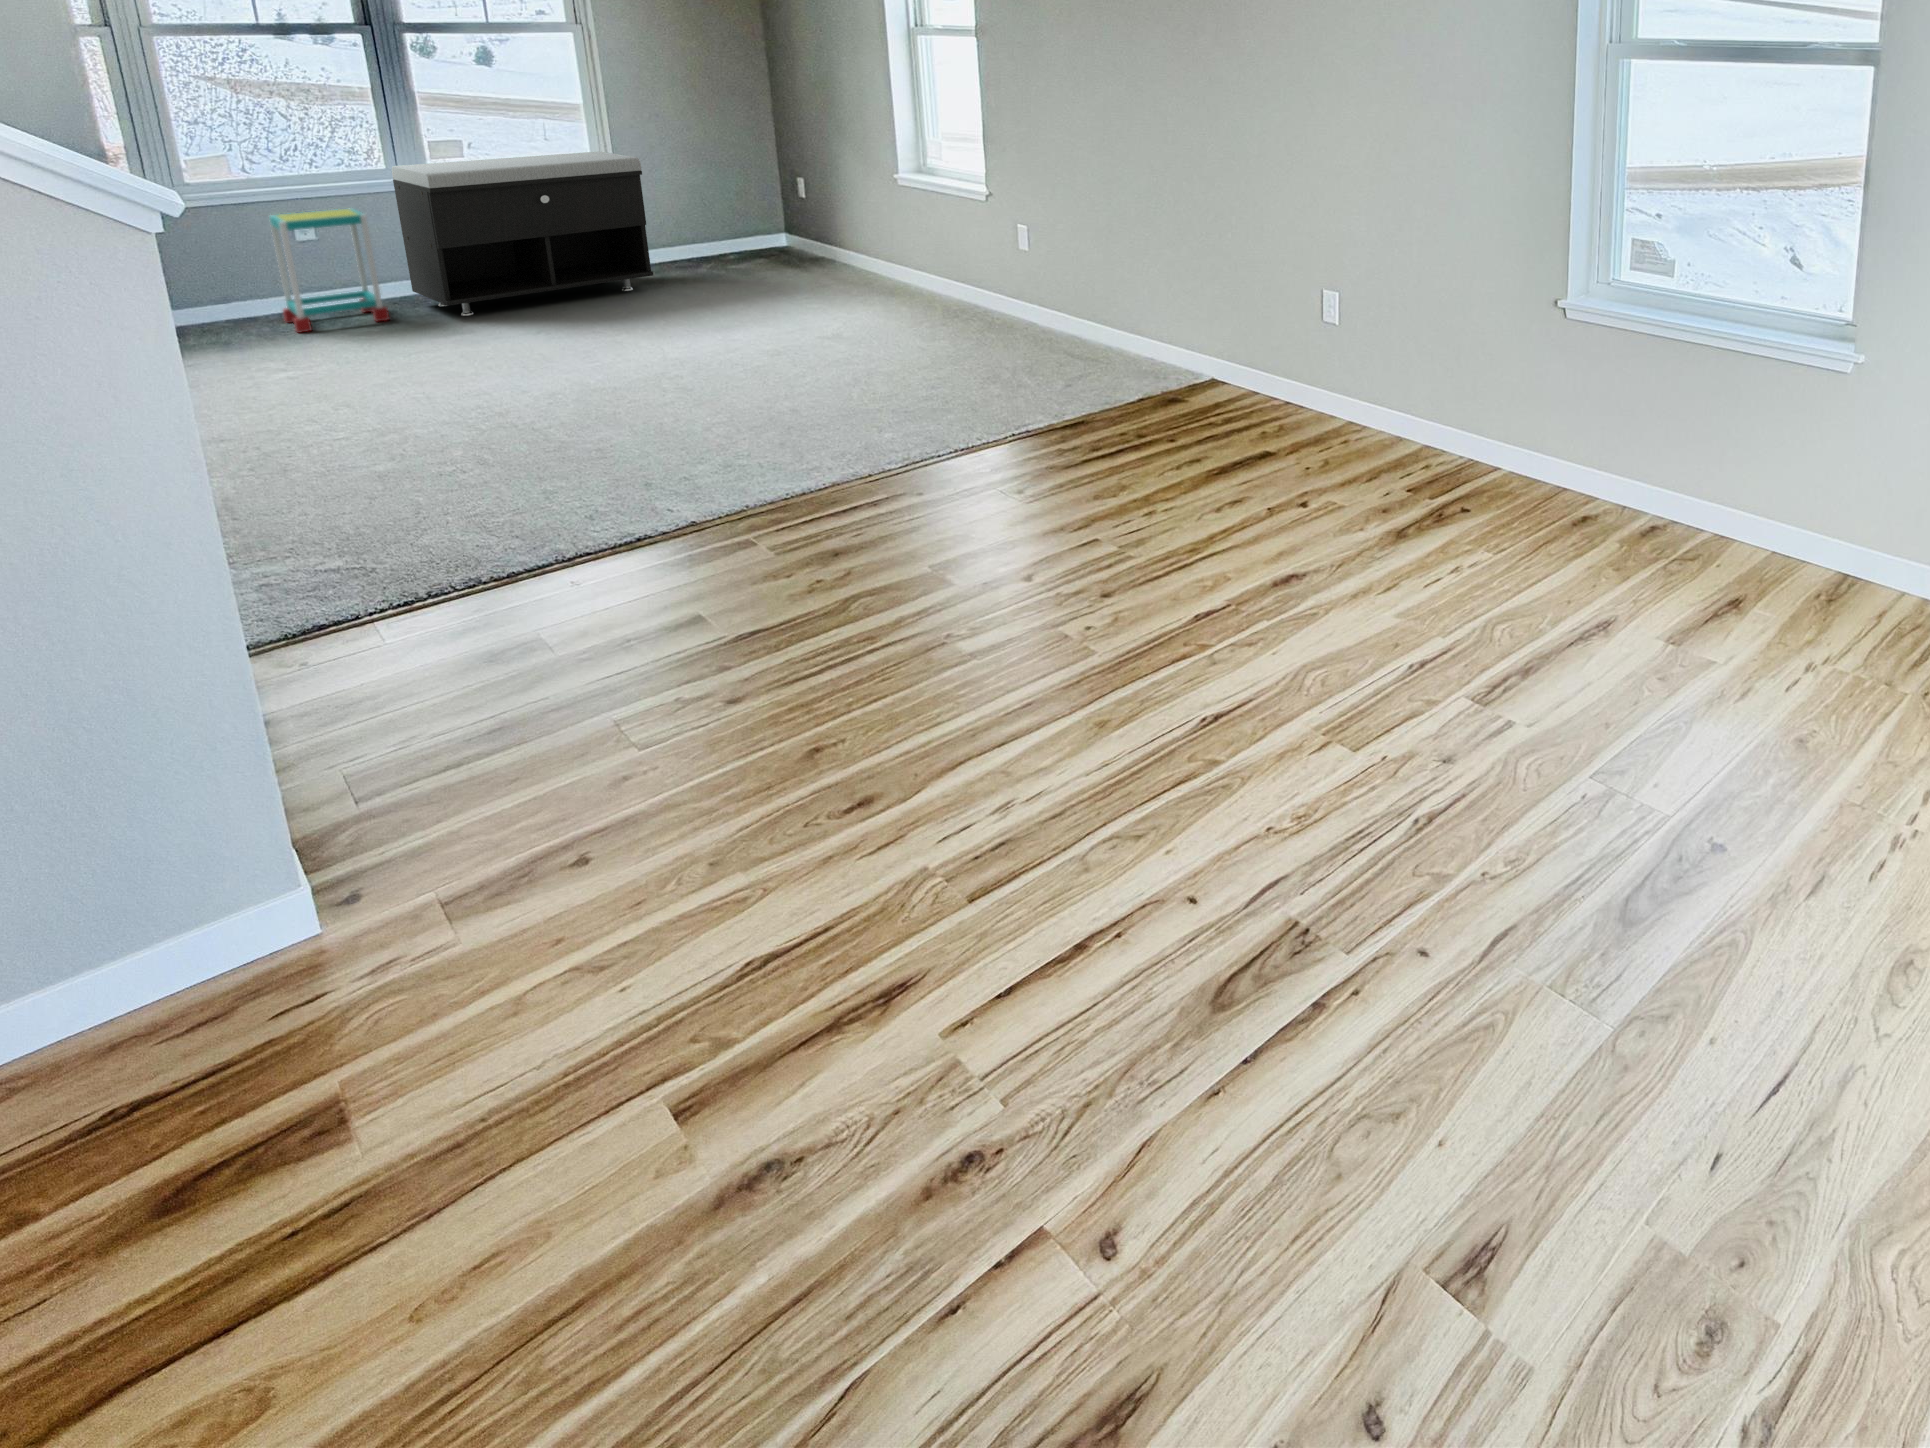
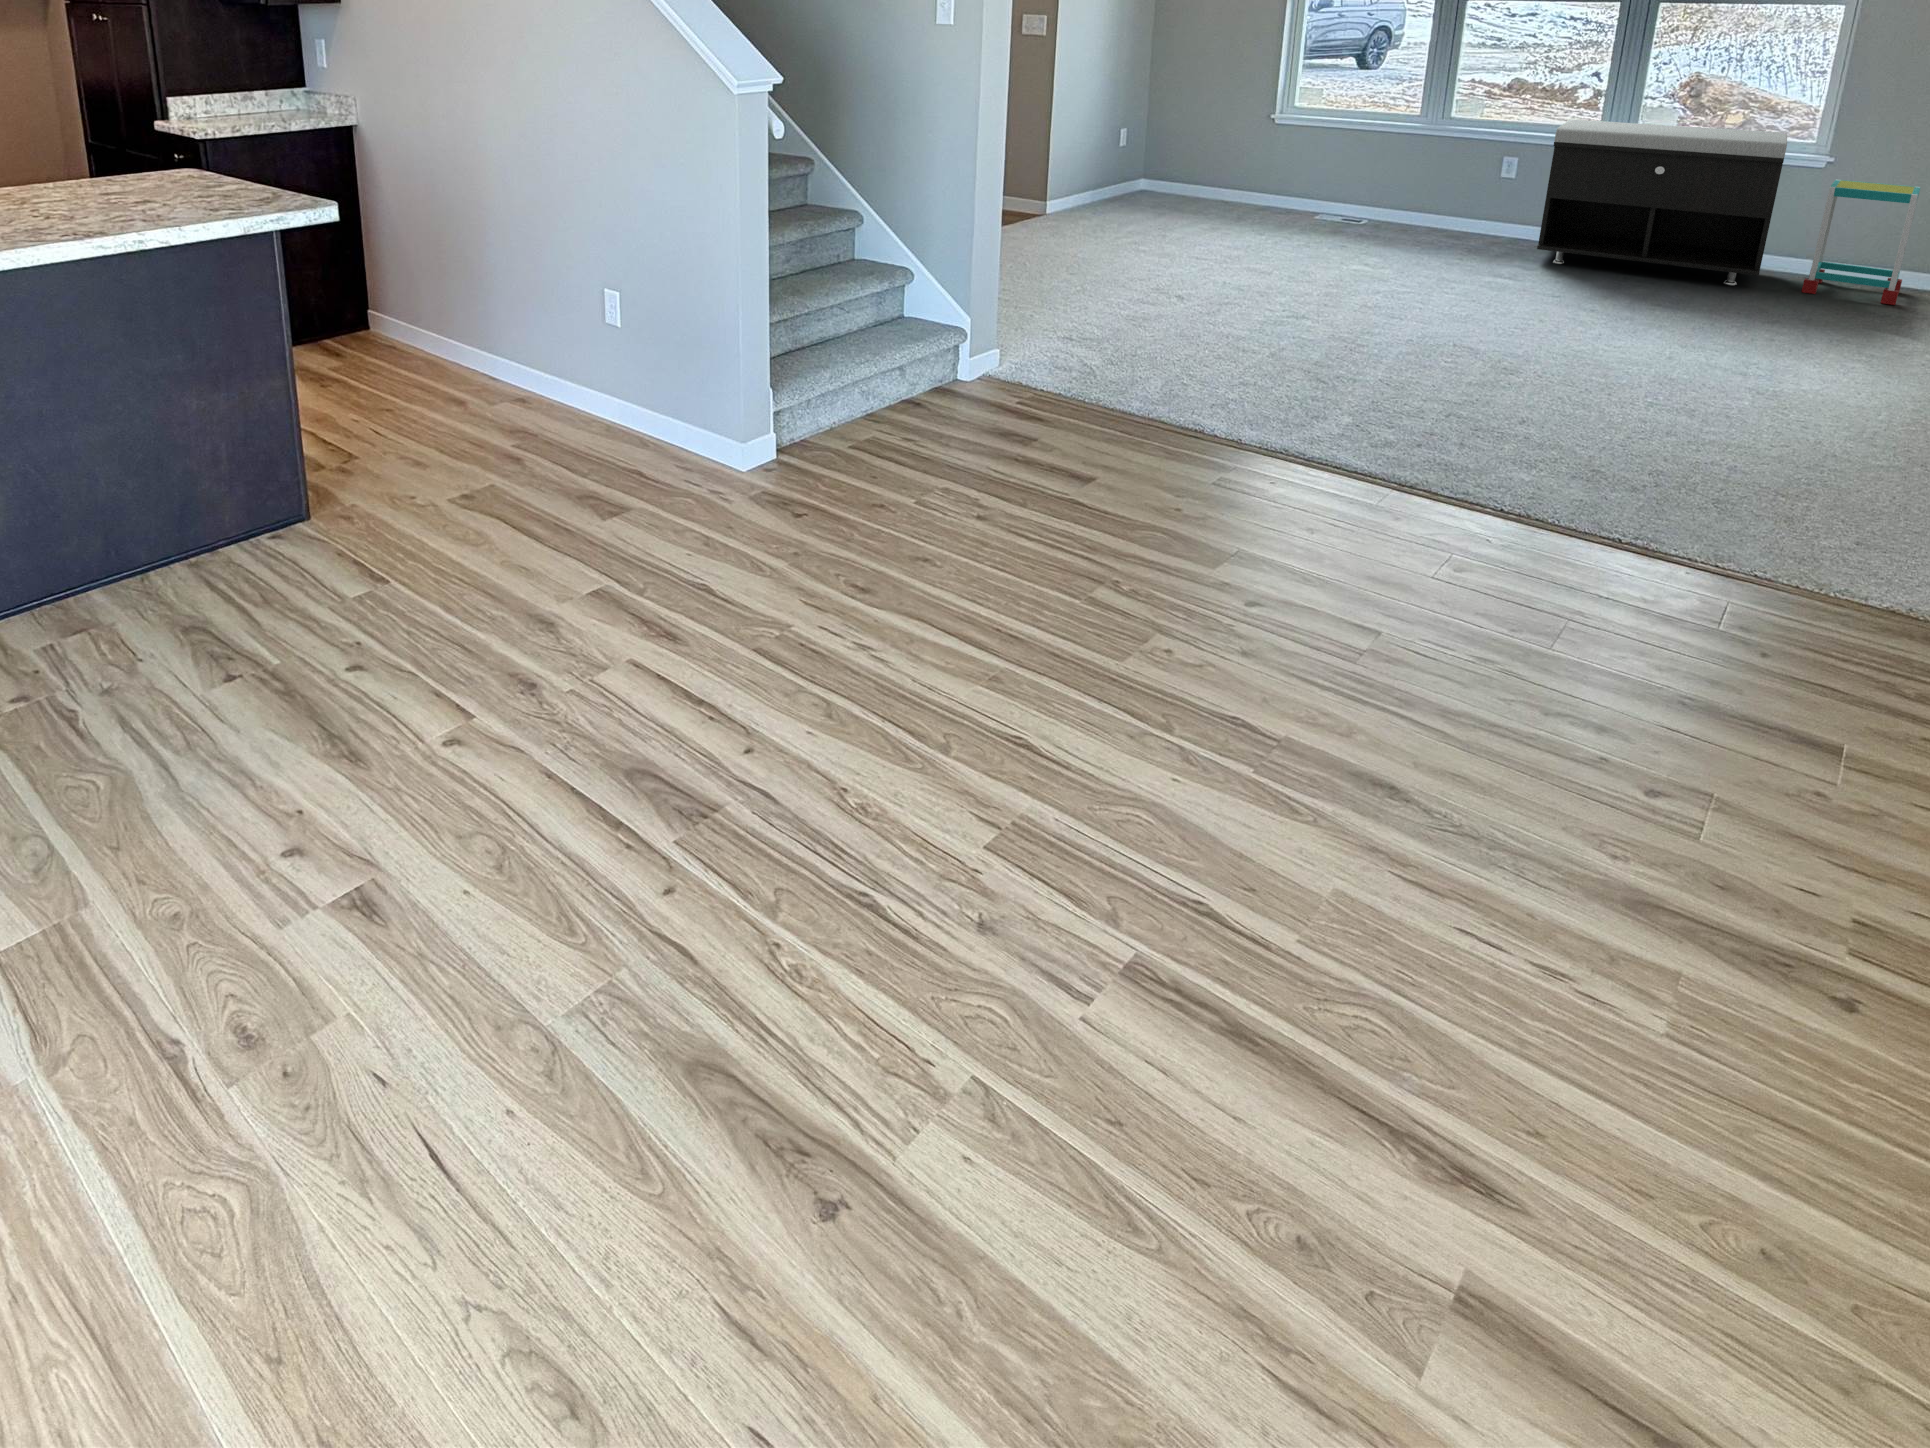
side table: present [269,208,389,332] -> present [1802,179,1921,305]

